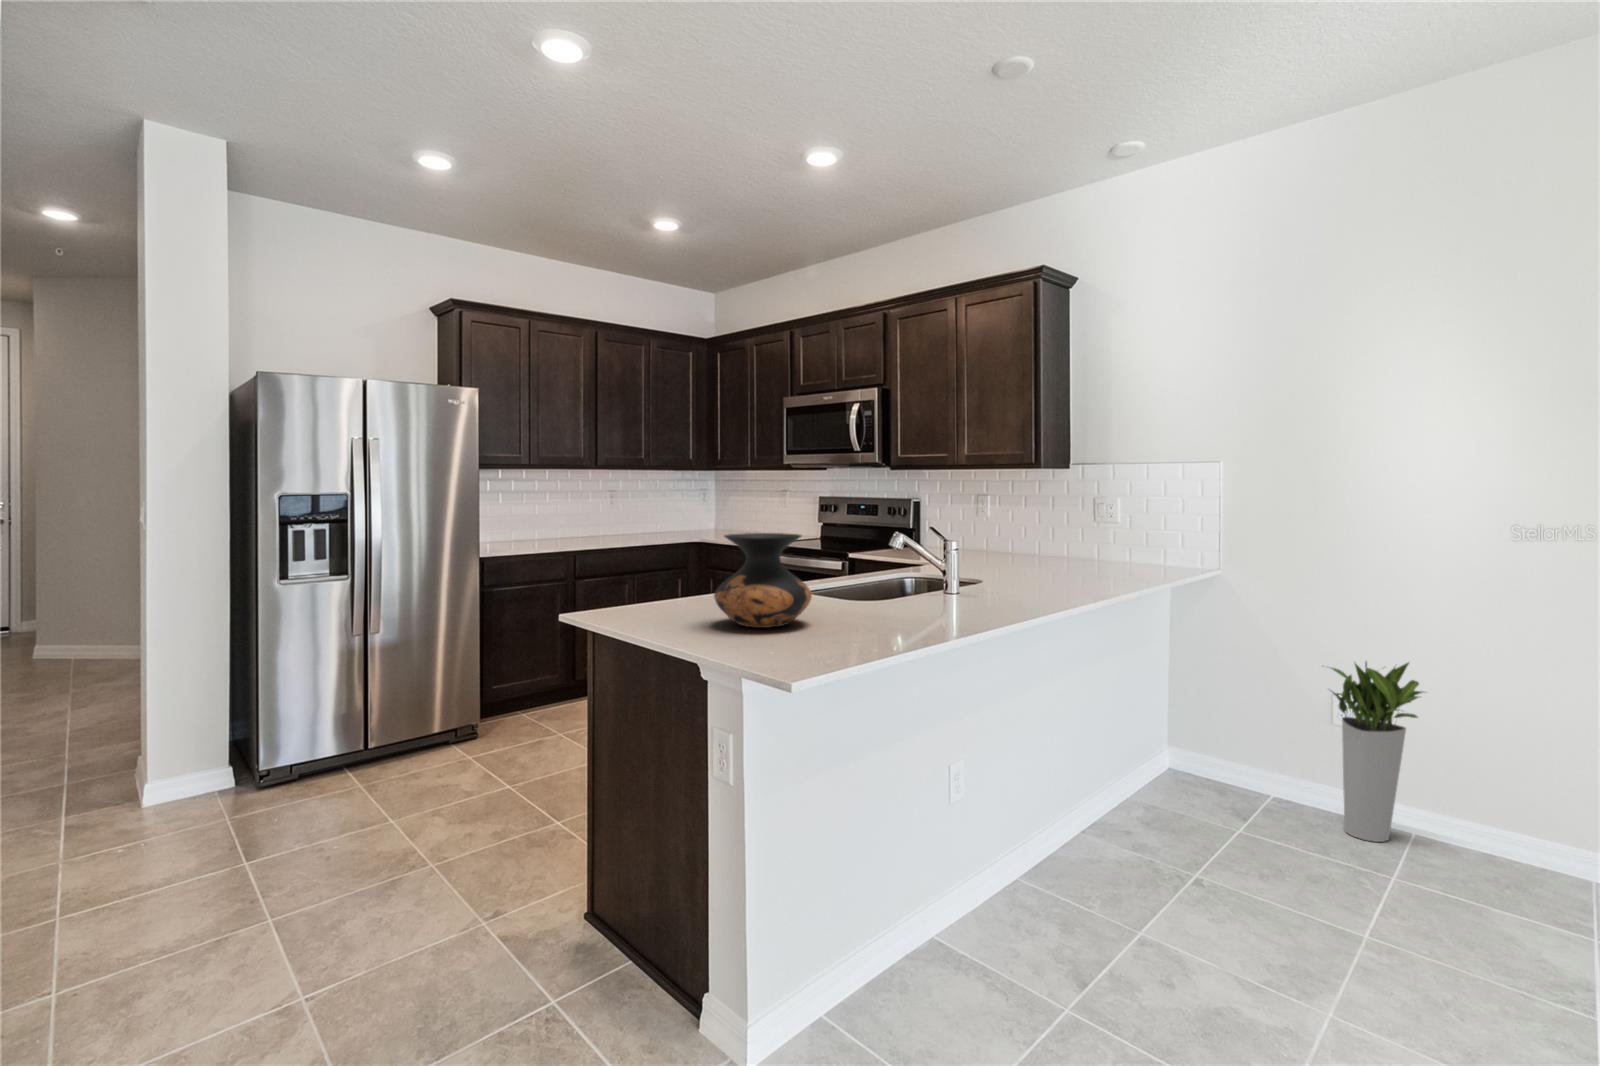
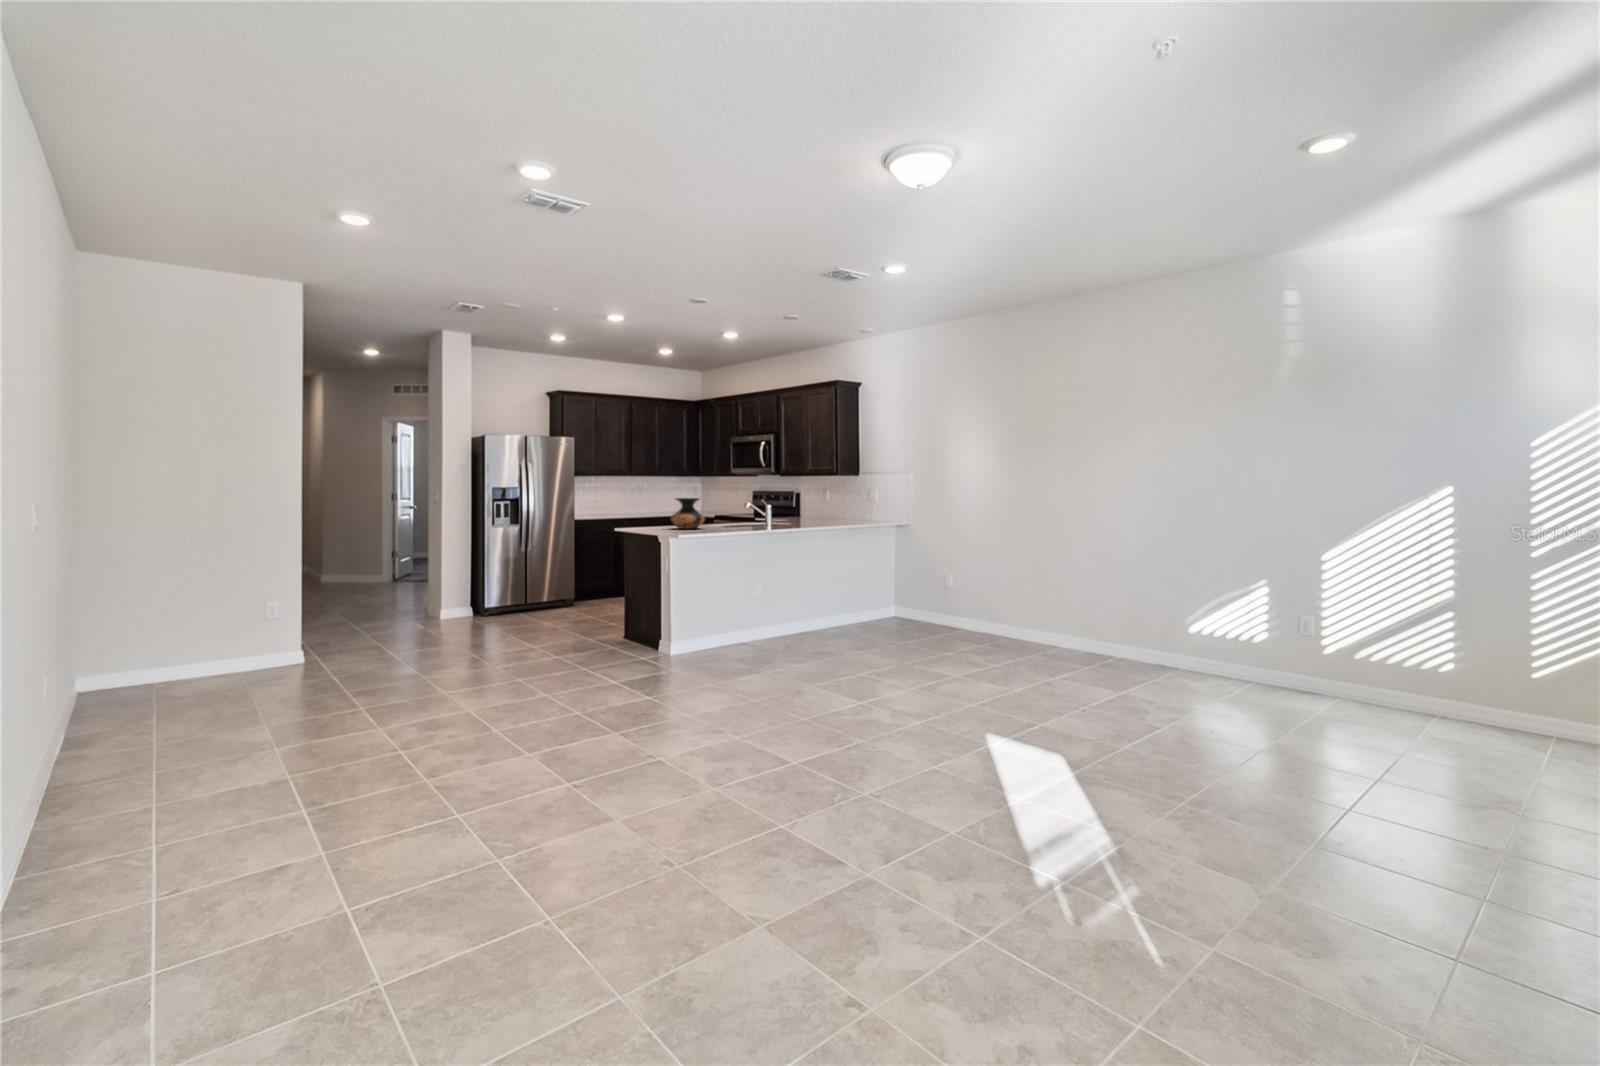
planter: present [1332,662,1423,842] -> none [937,555,975,631]

